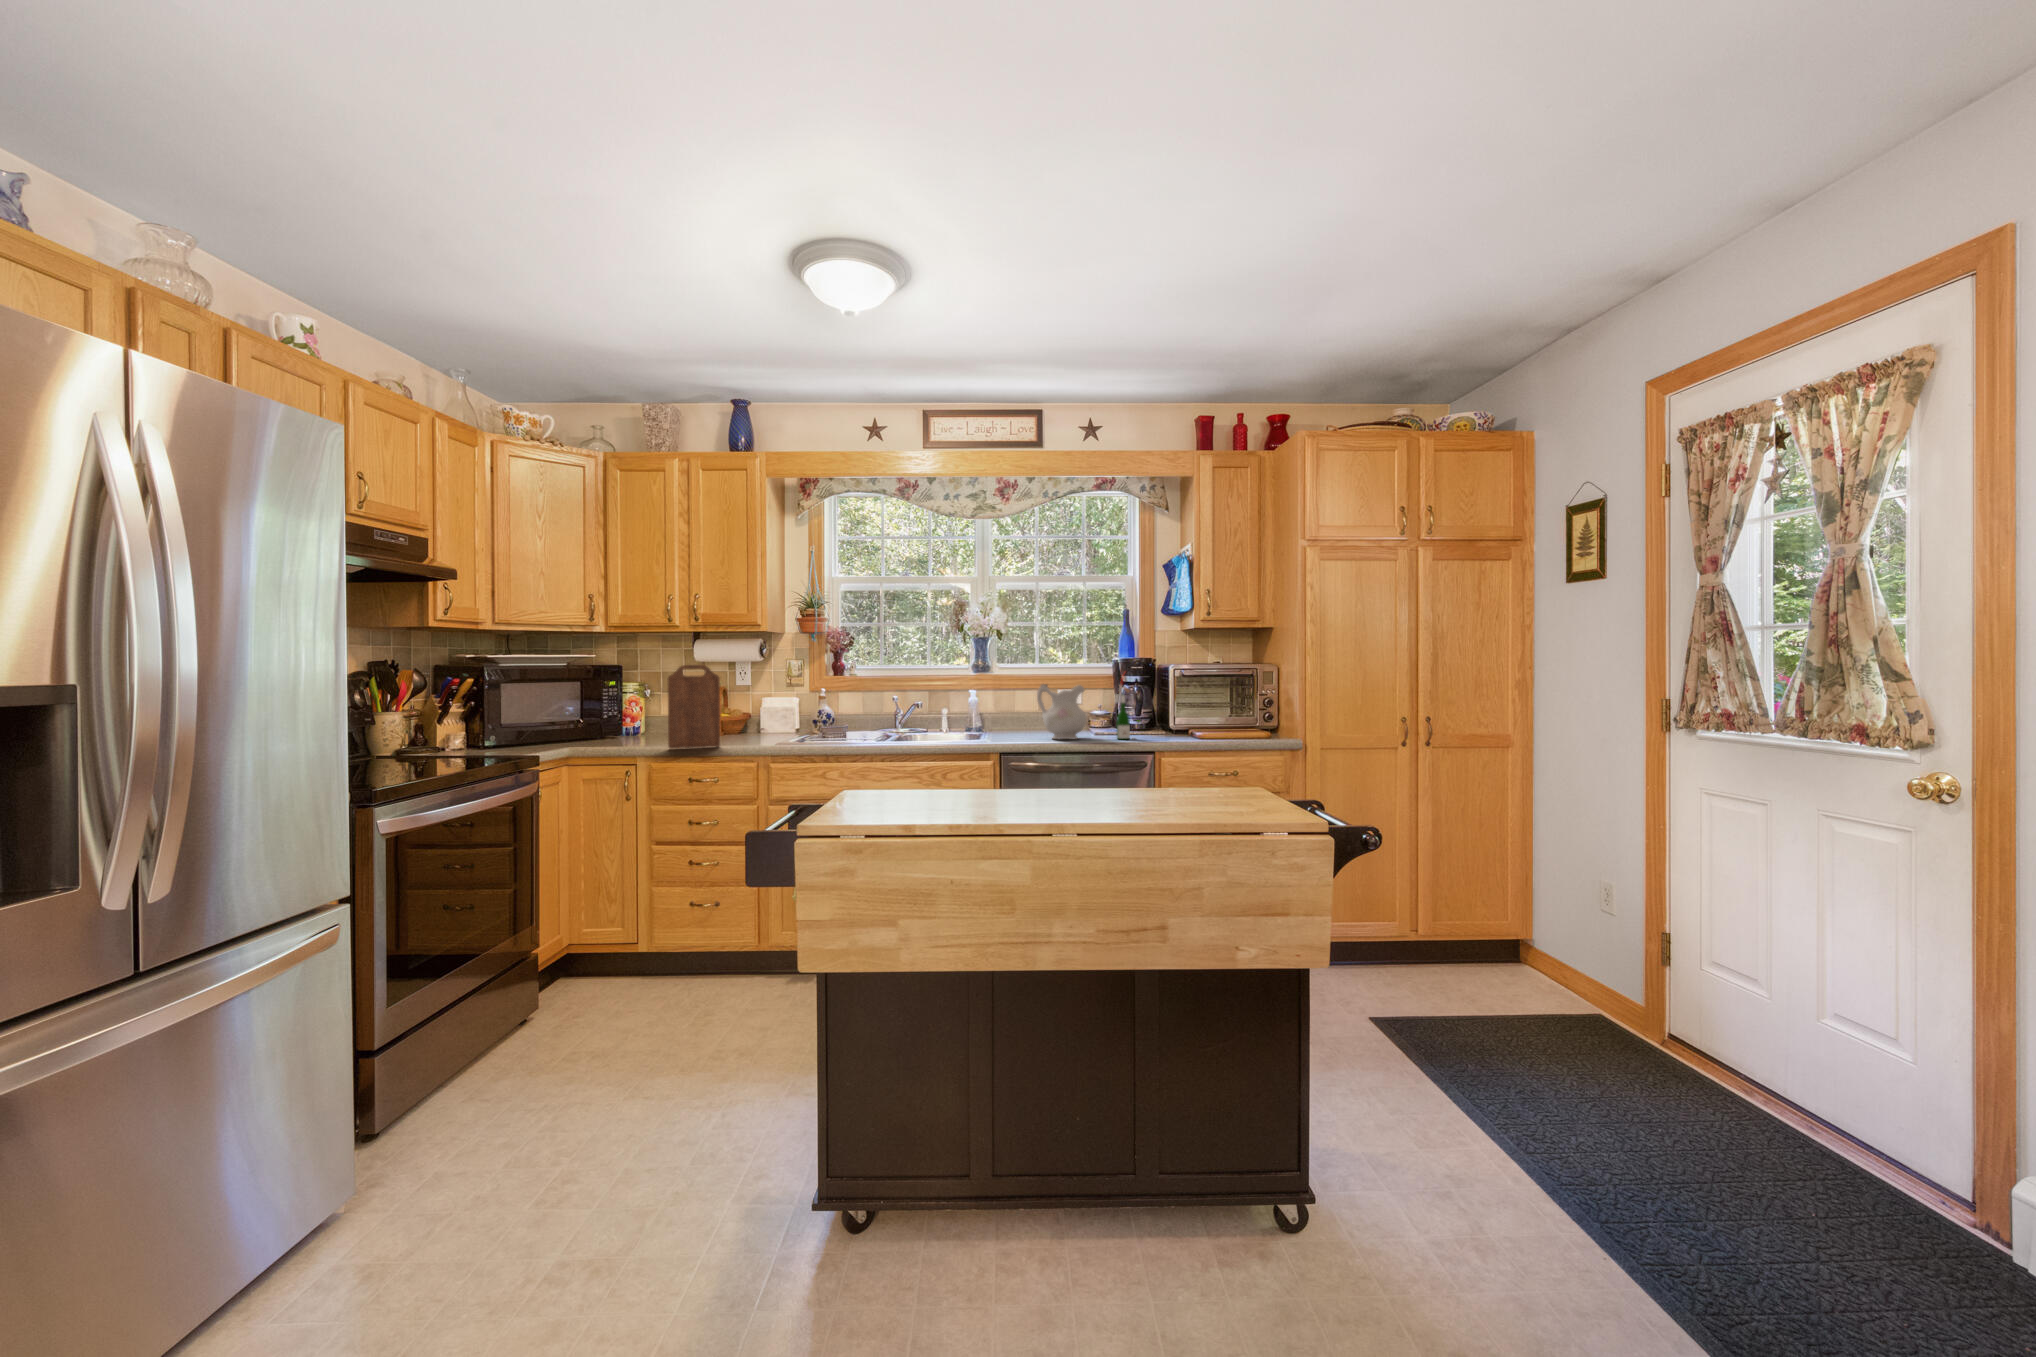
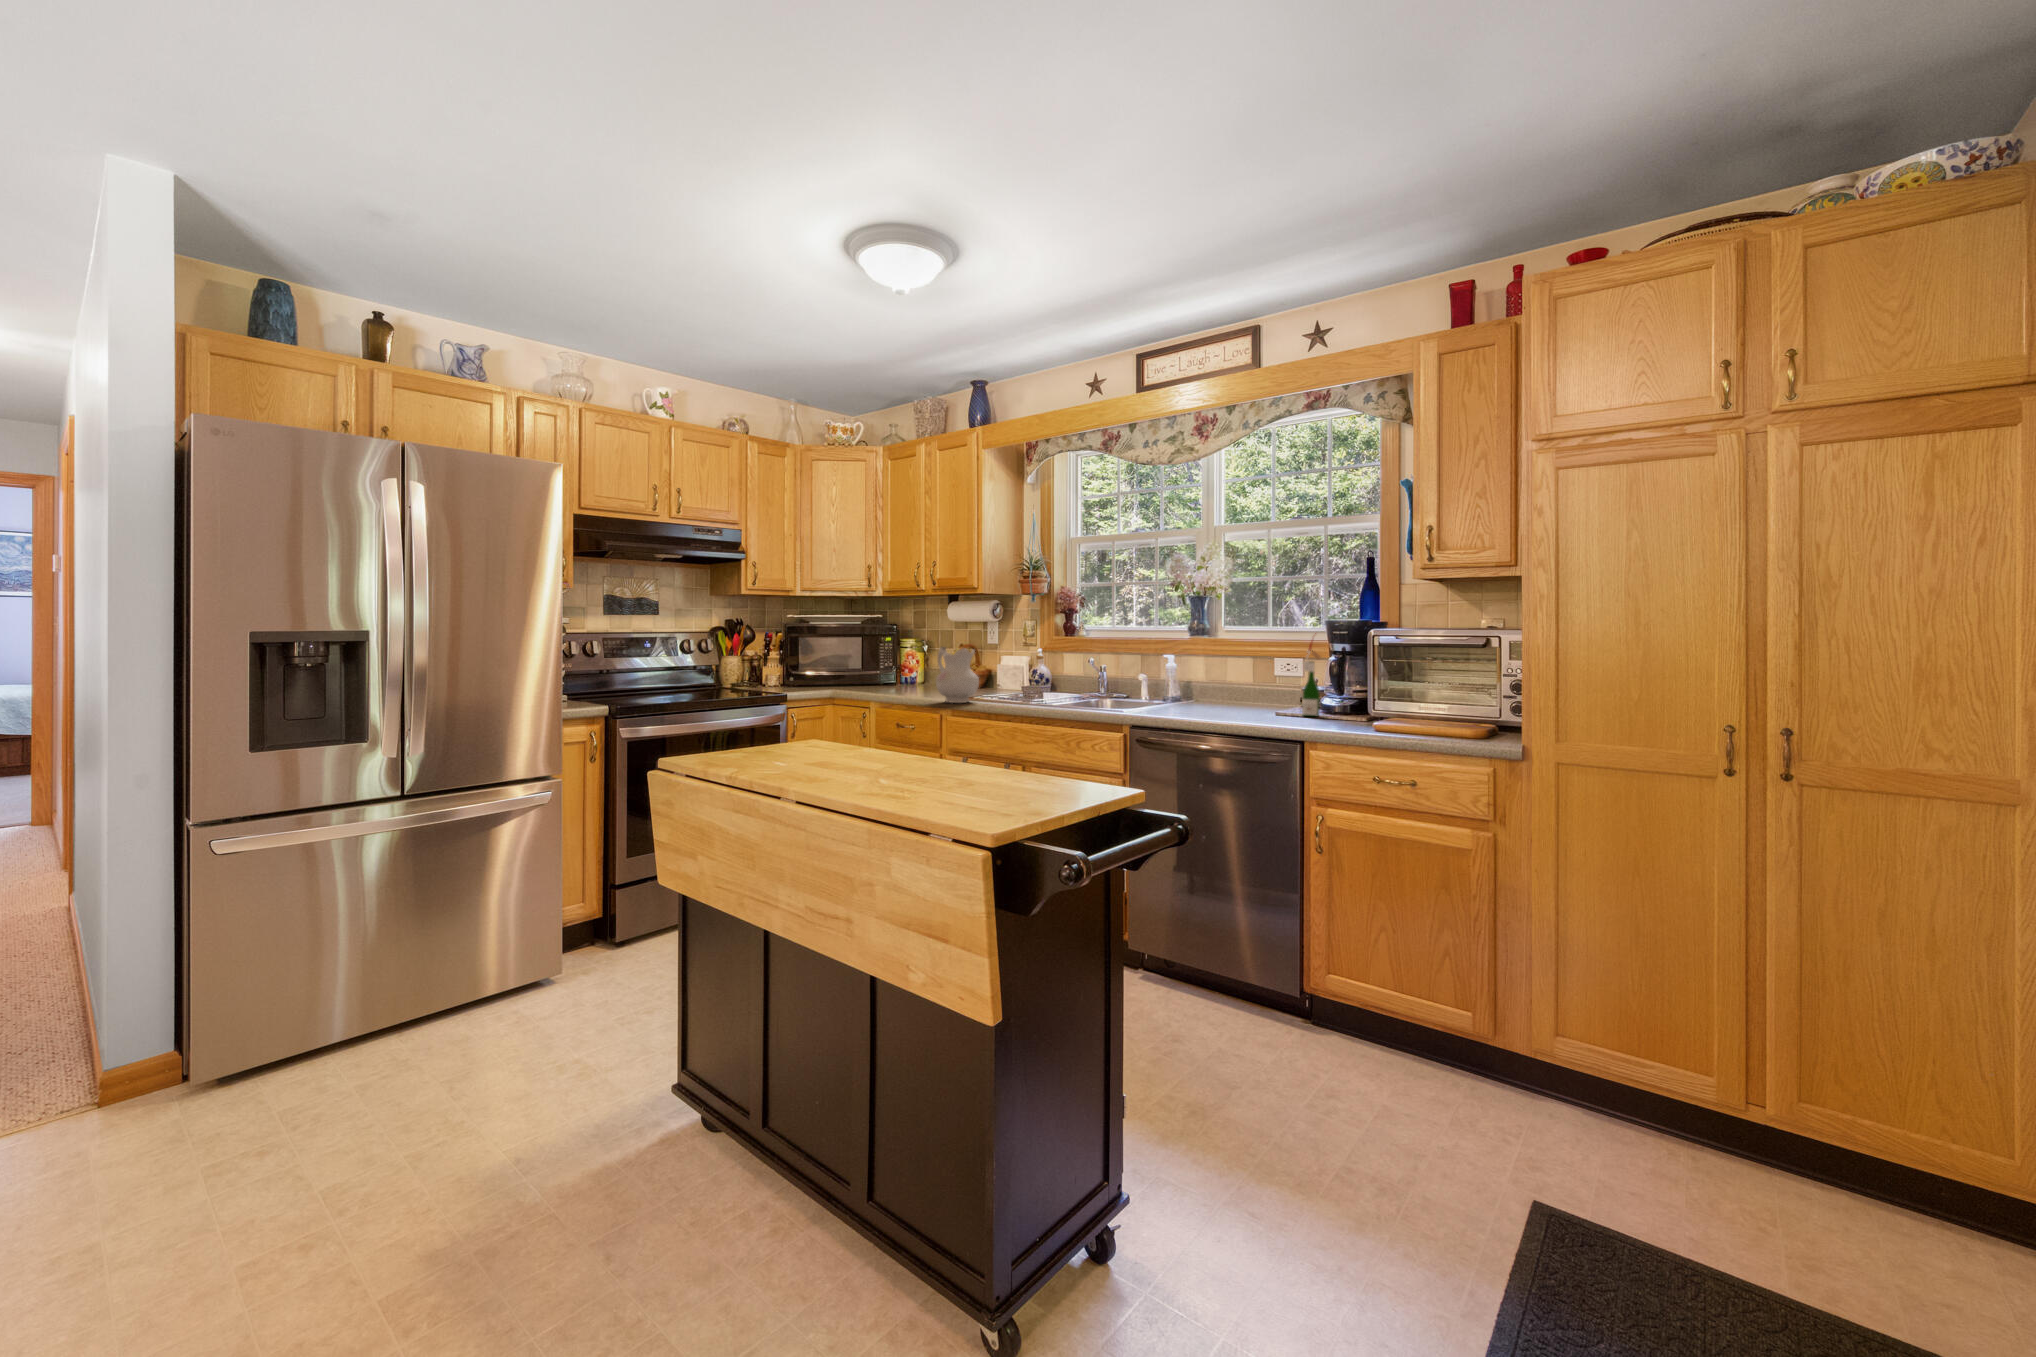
cutting board: present [667,665,720,749] -> none [891,624,931,698]
ceramic pitcher: present [1037,684,1086,739] -> present [936,647,979,703]

